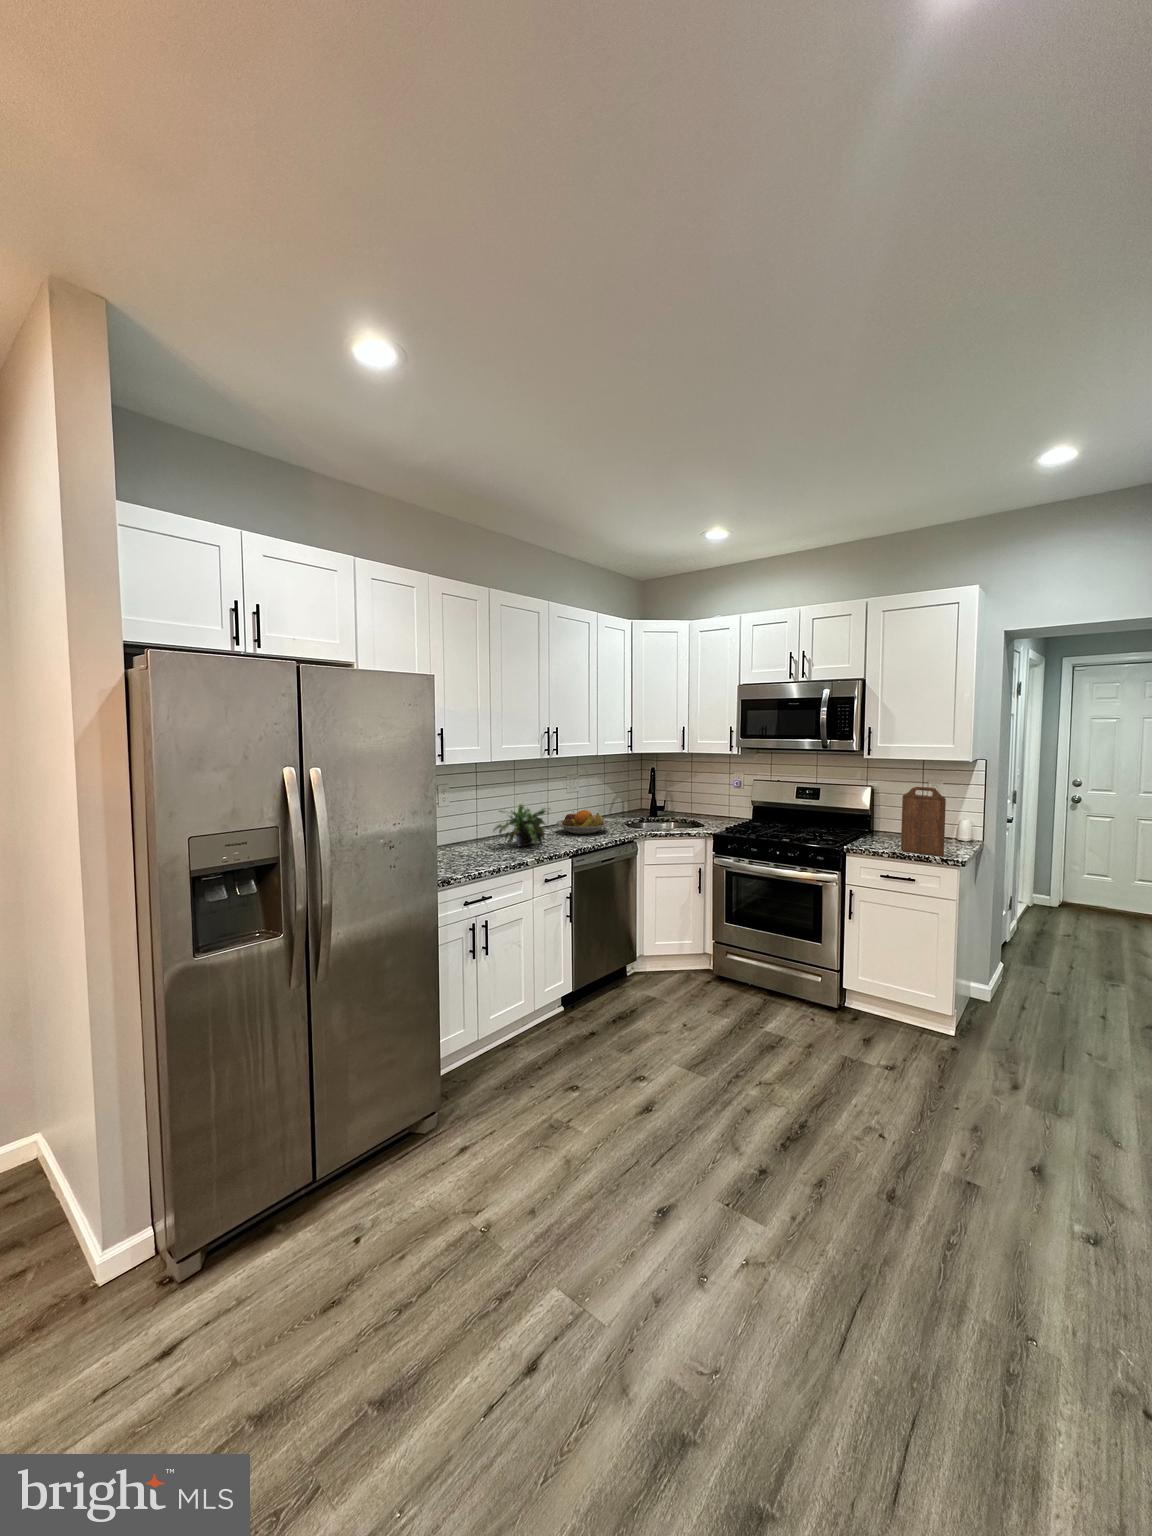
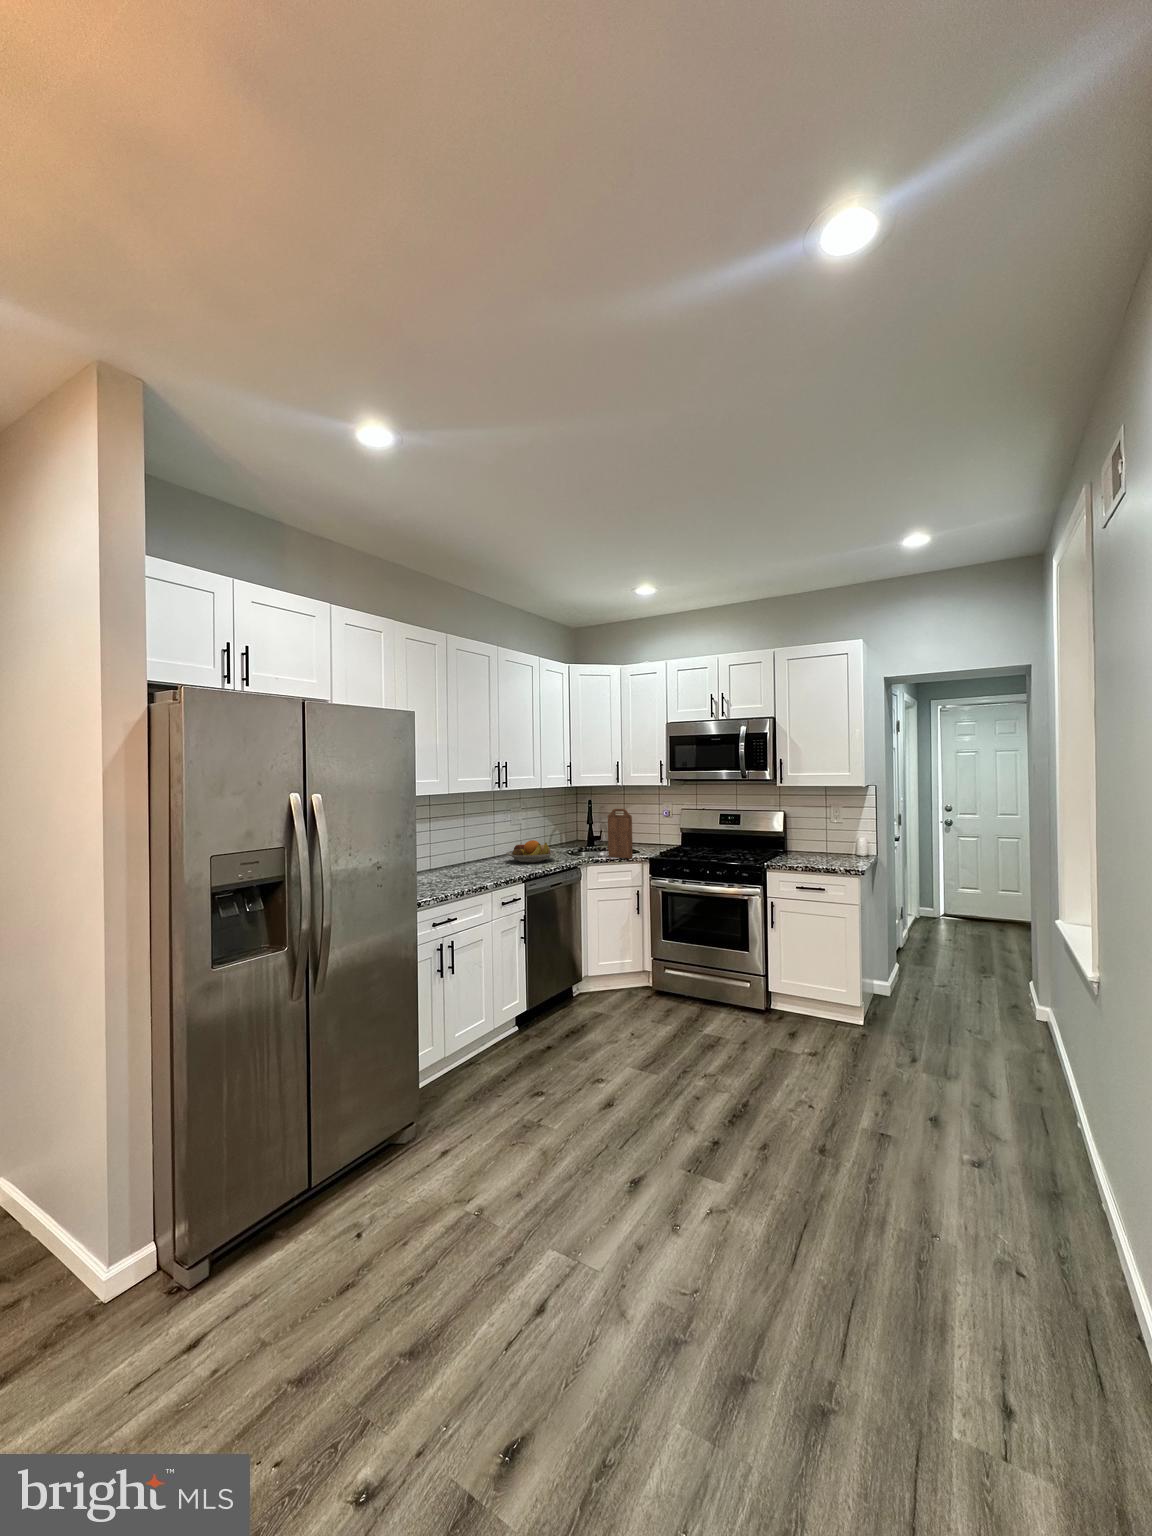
cutting board: present [901,787,946,856] -> present [608,809,633,859]
potted plant: present [494,804,546,846] -> none [452,834,505,874]

